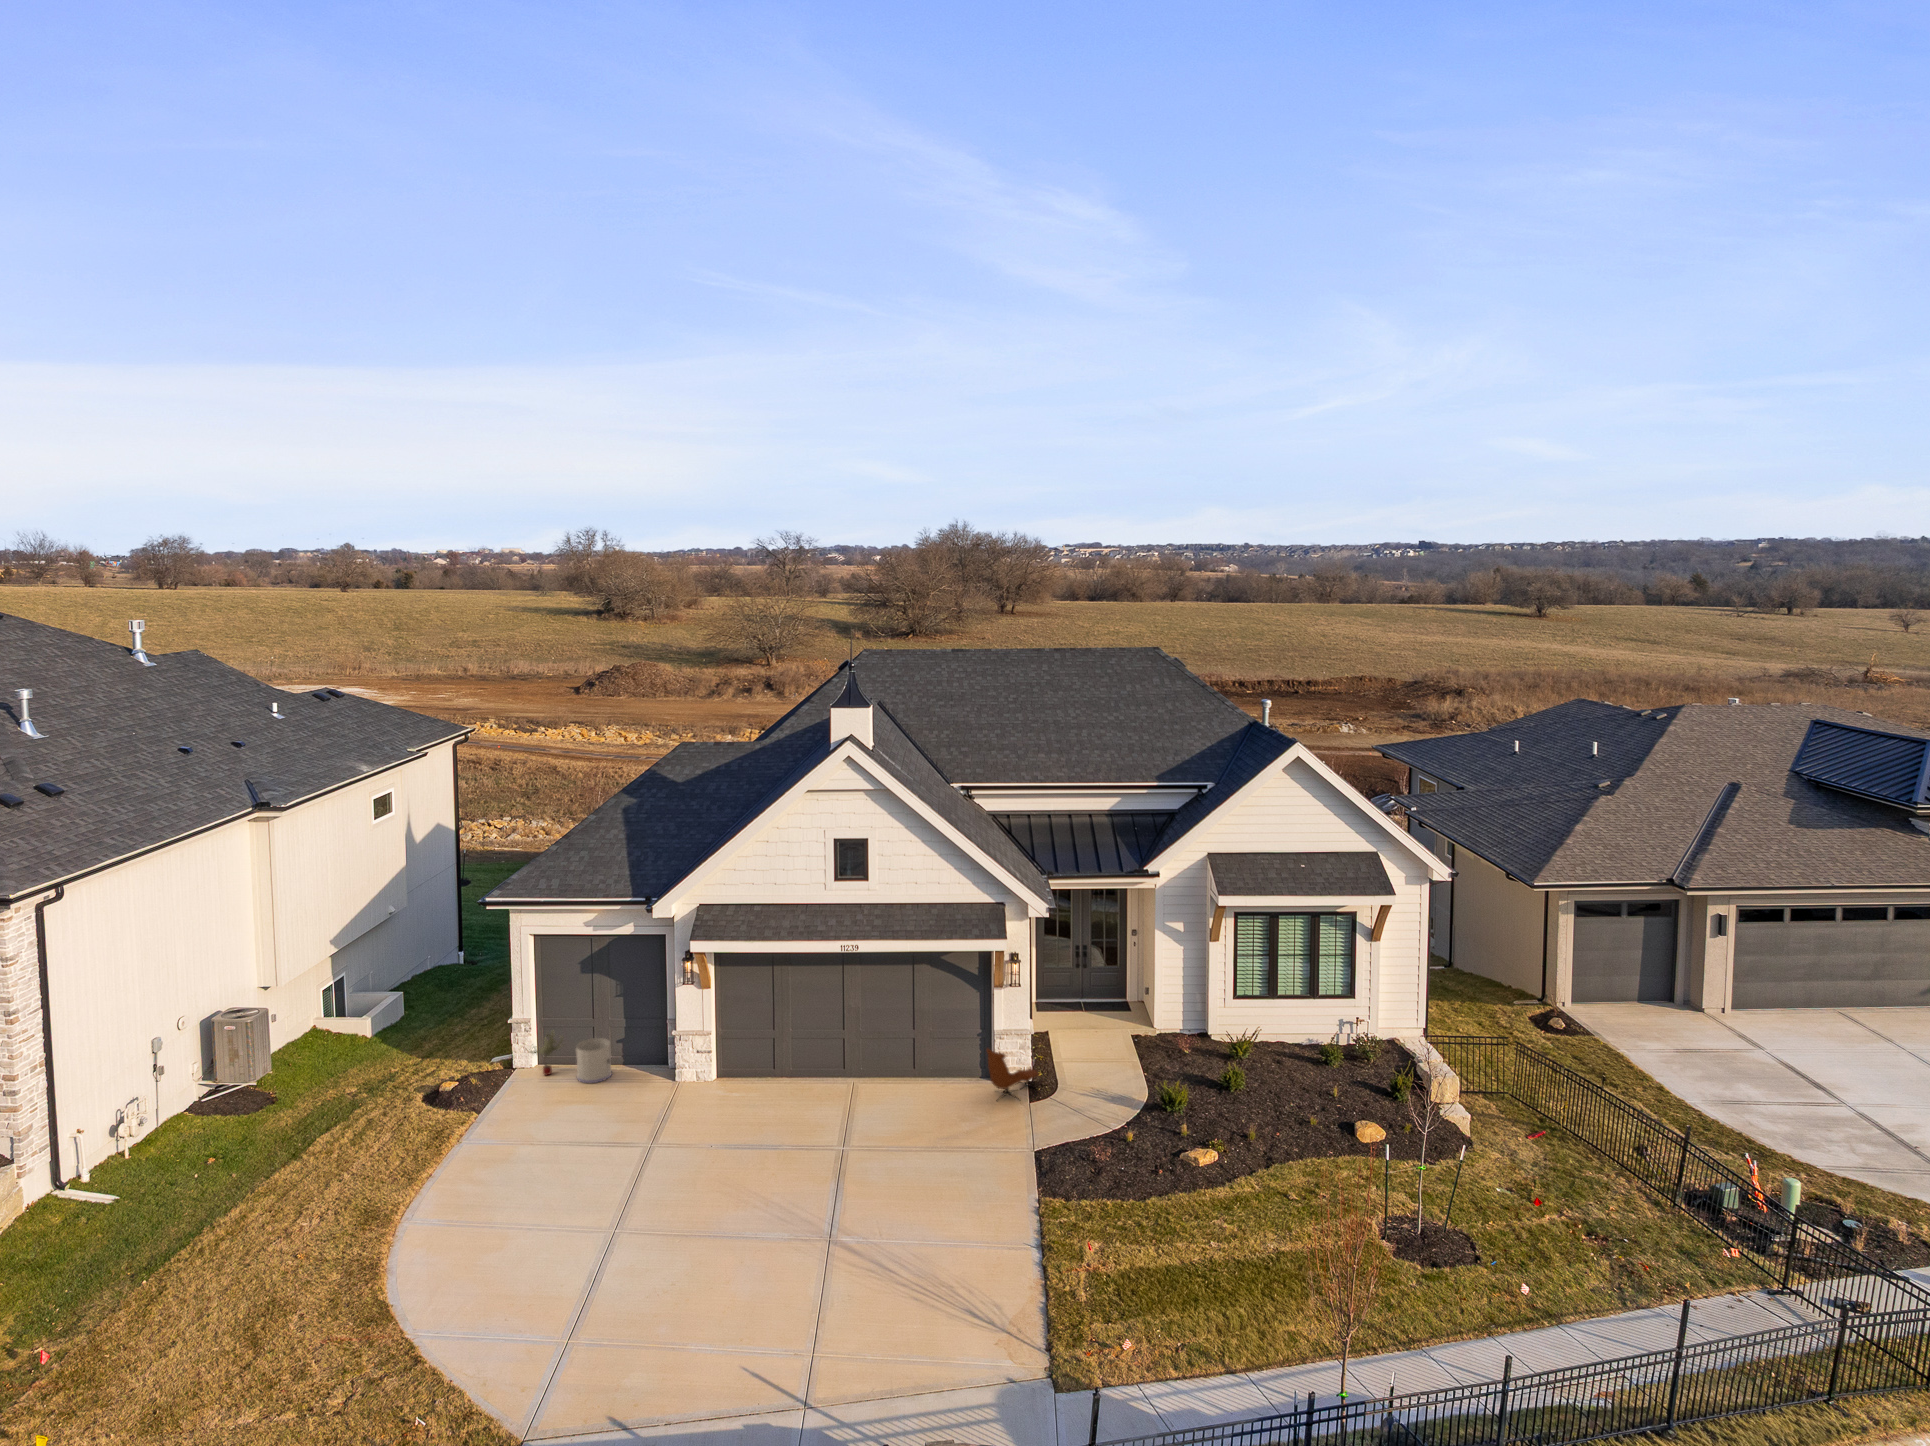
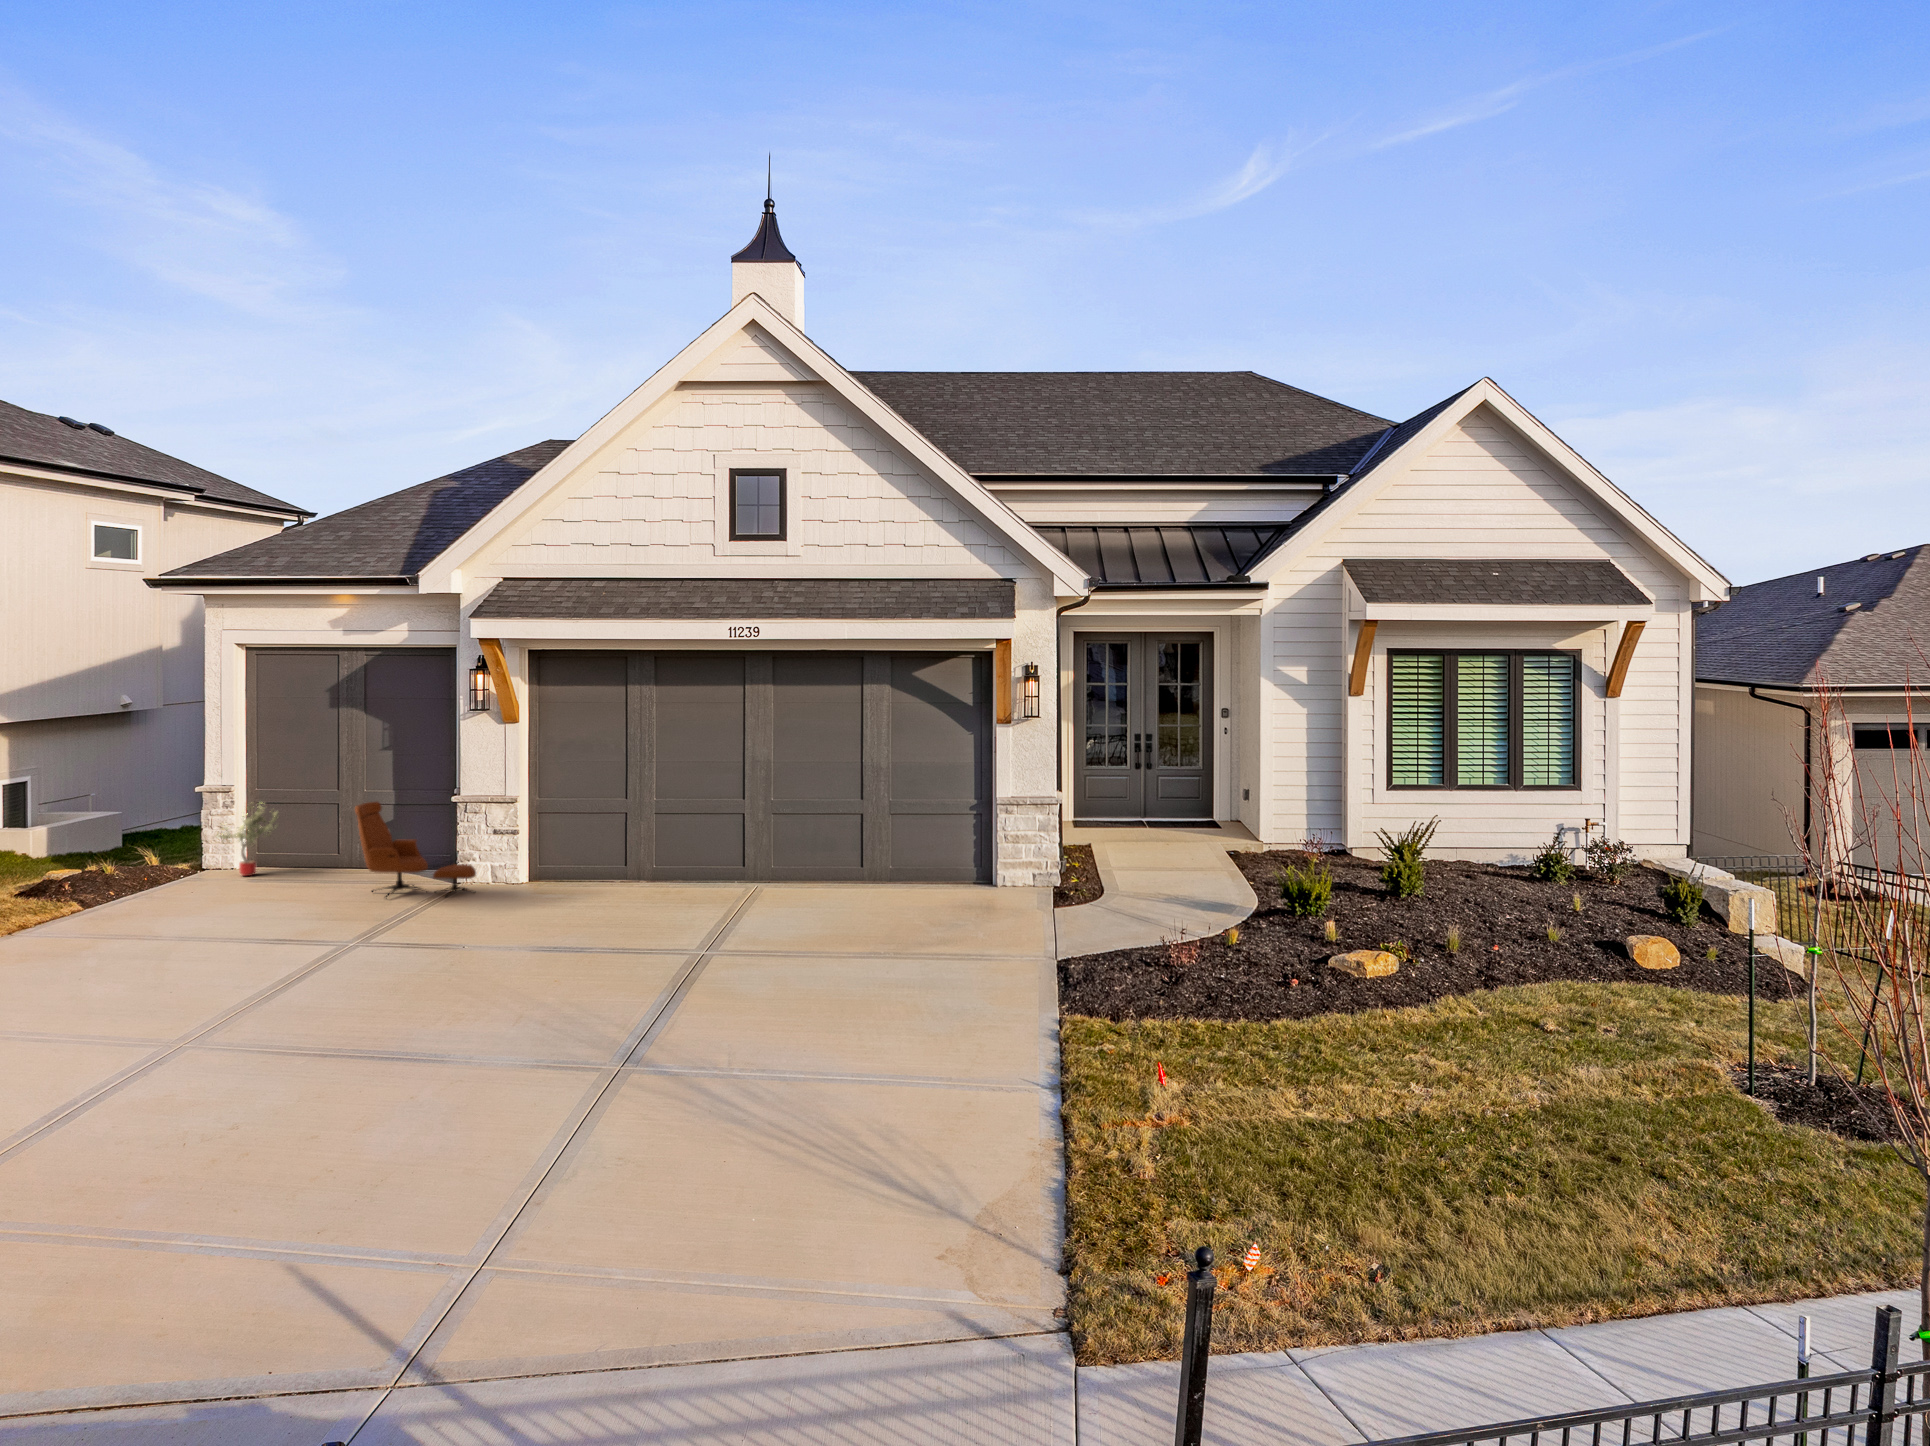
trash can: present [576,1038,612,1083] -> none [292,818,358,884]
lounge chair: present [986,1049,1039,1099] -> present [355,802,476,899]

